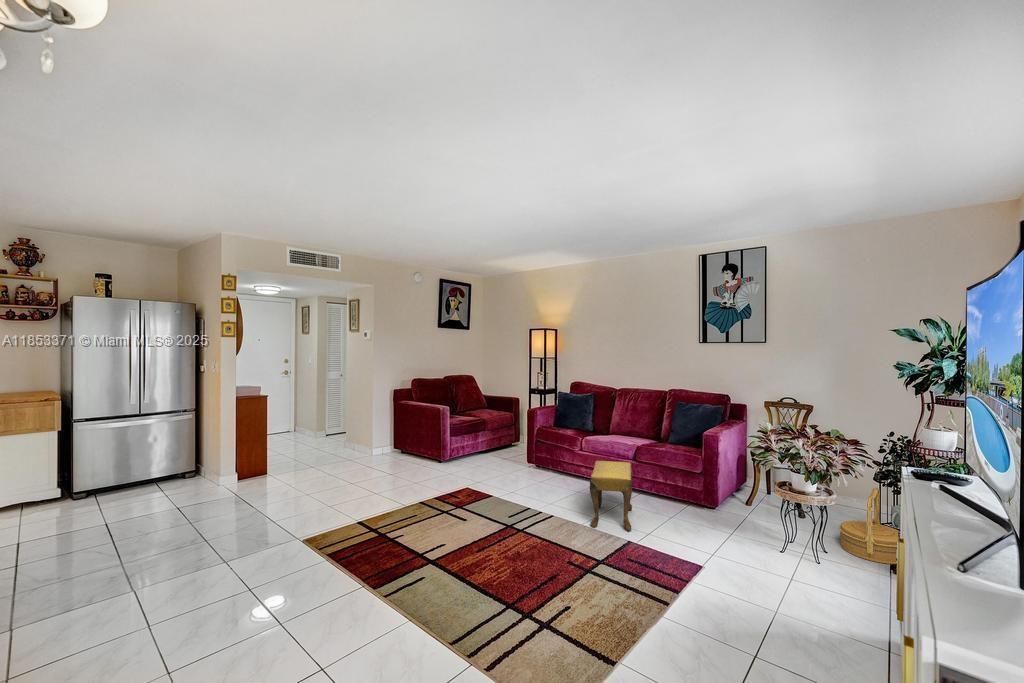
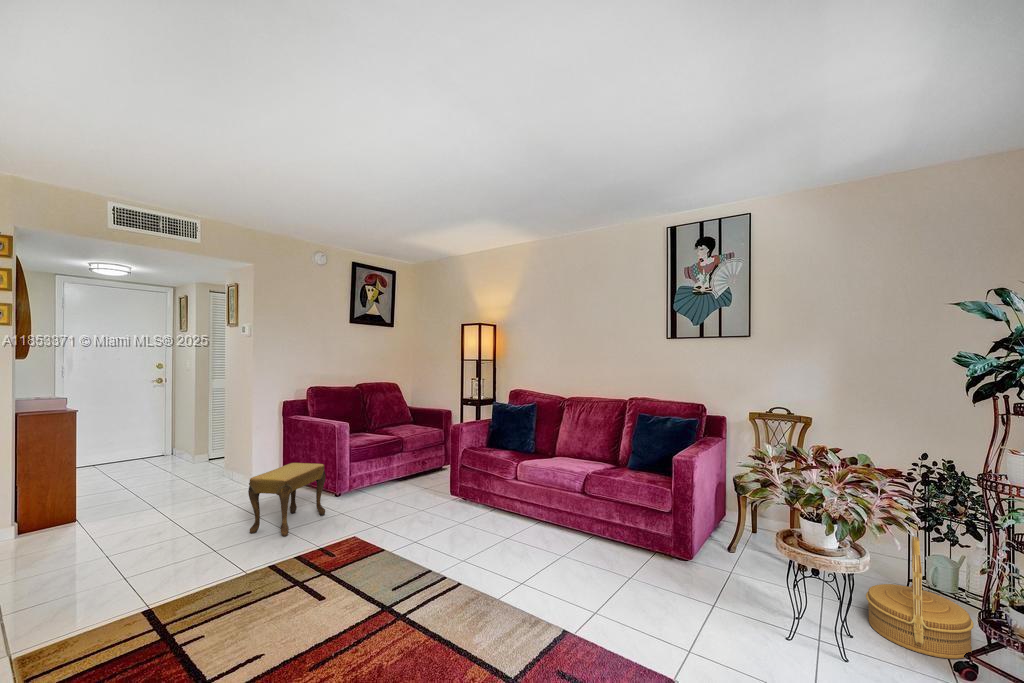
footstool: present [590,461,632,531] -> present [248,463,325,536]

